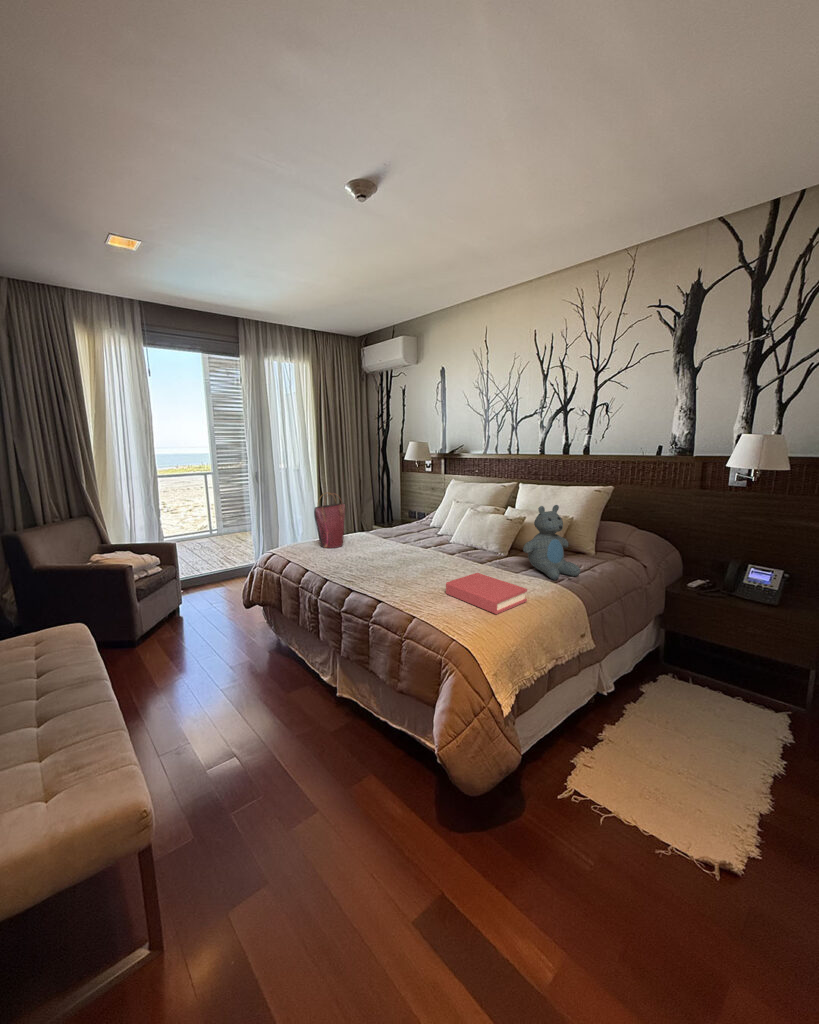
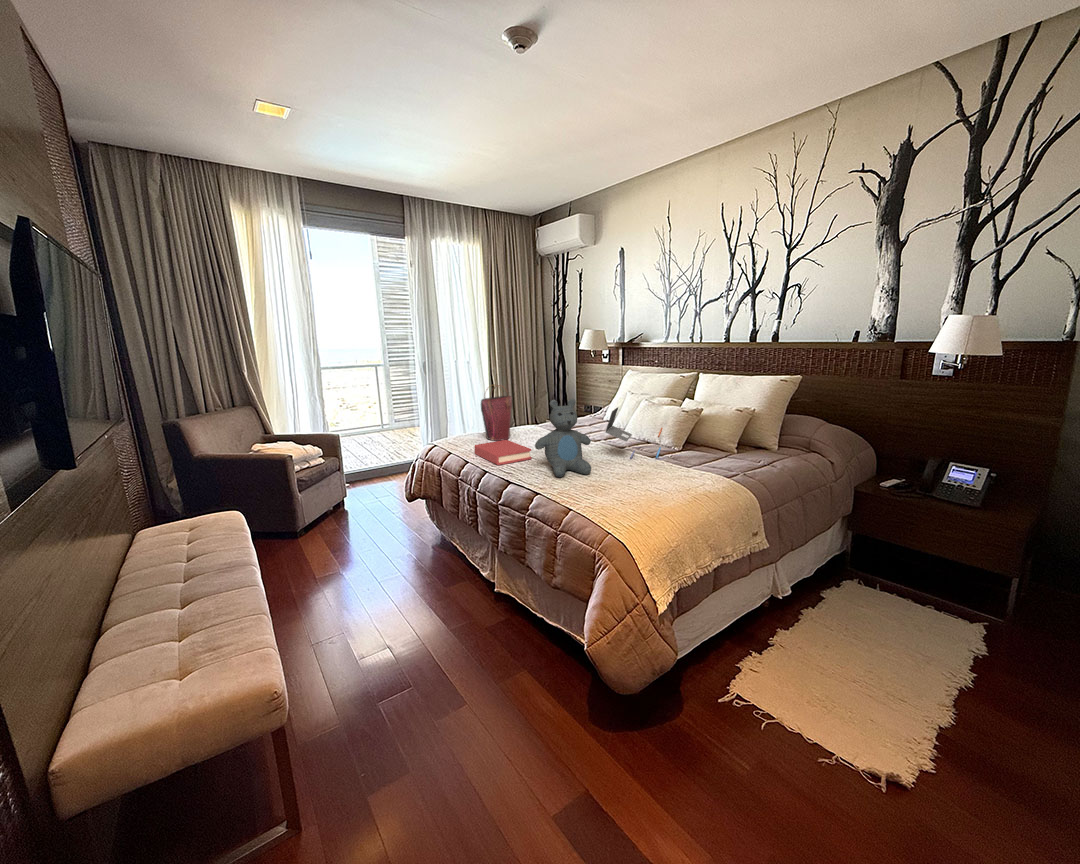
teddy bear: present [523,505,580,580] -> present [535,399,591,477]
laptop: none [440,515,494,567] -> present [606,407,663,459]
hardback book: present [446,573,527,614] -> present [474,440,532,465]

